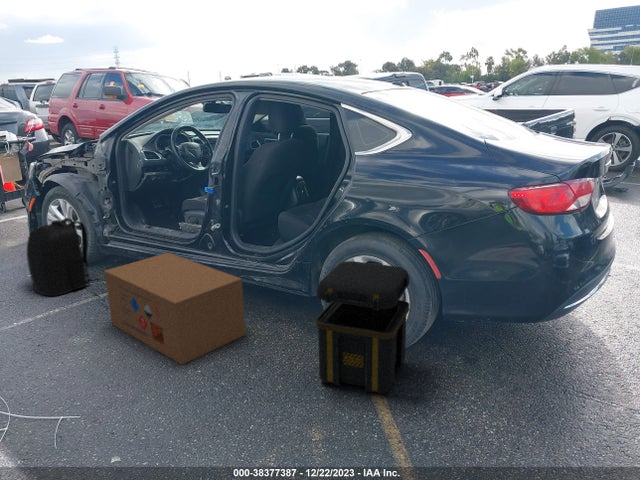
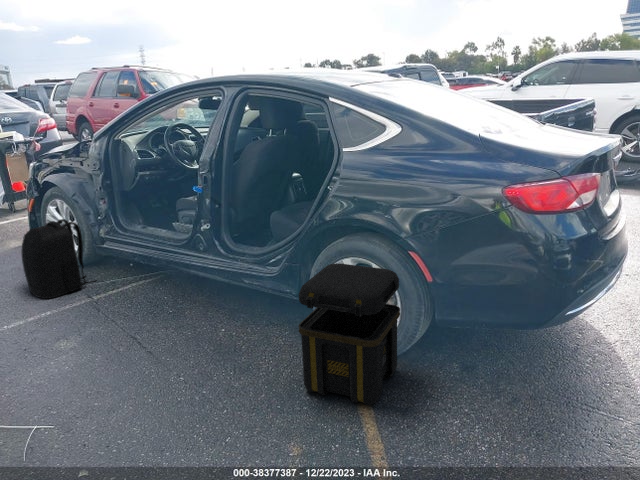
cardboard box: present [104,253,245,365] -> none [92,254,235,371]

